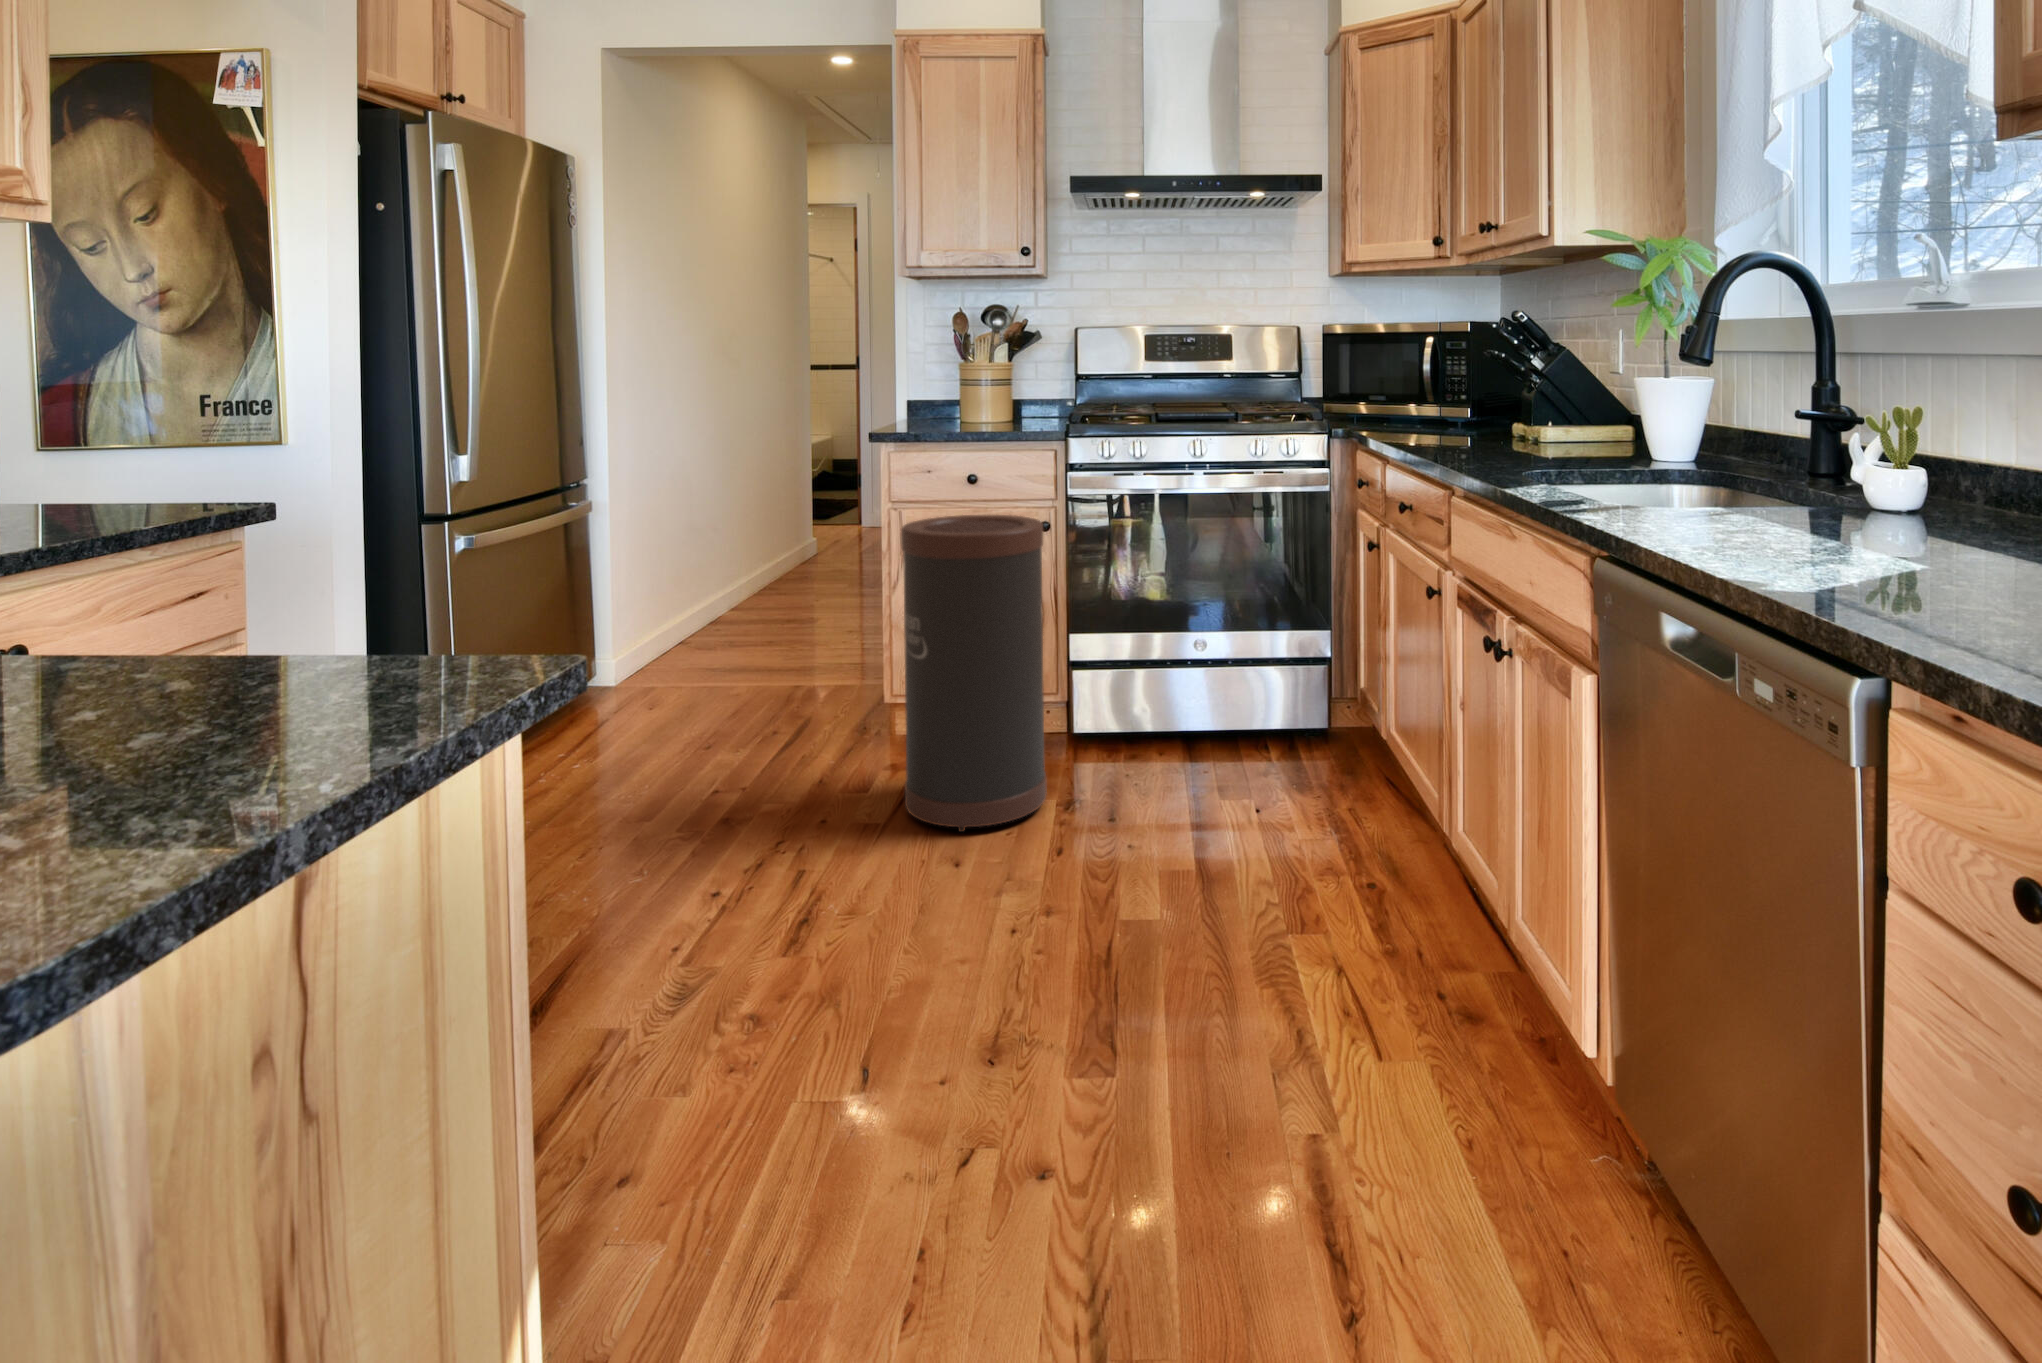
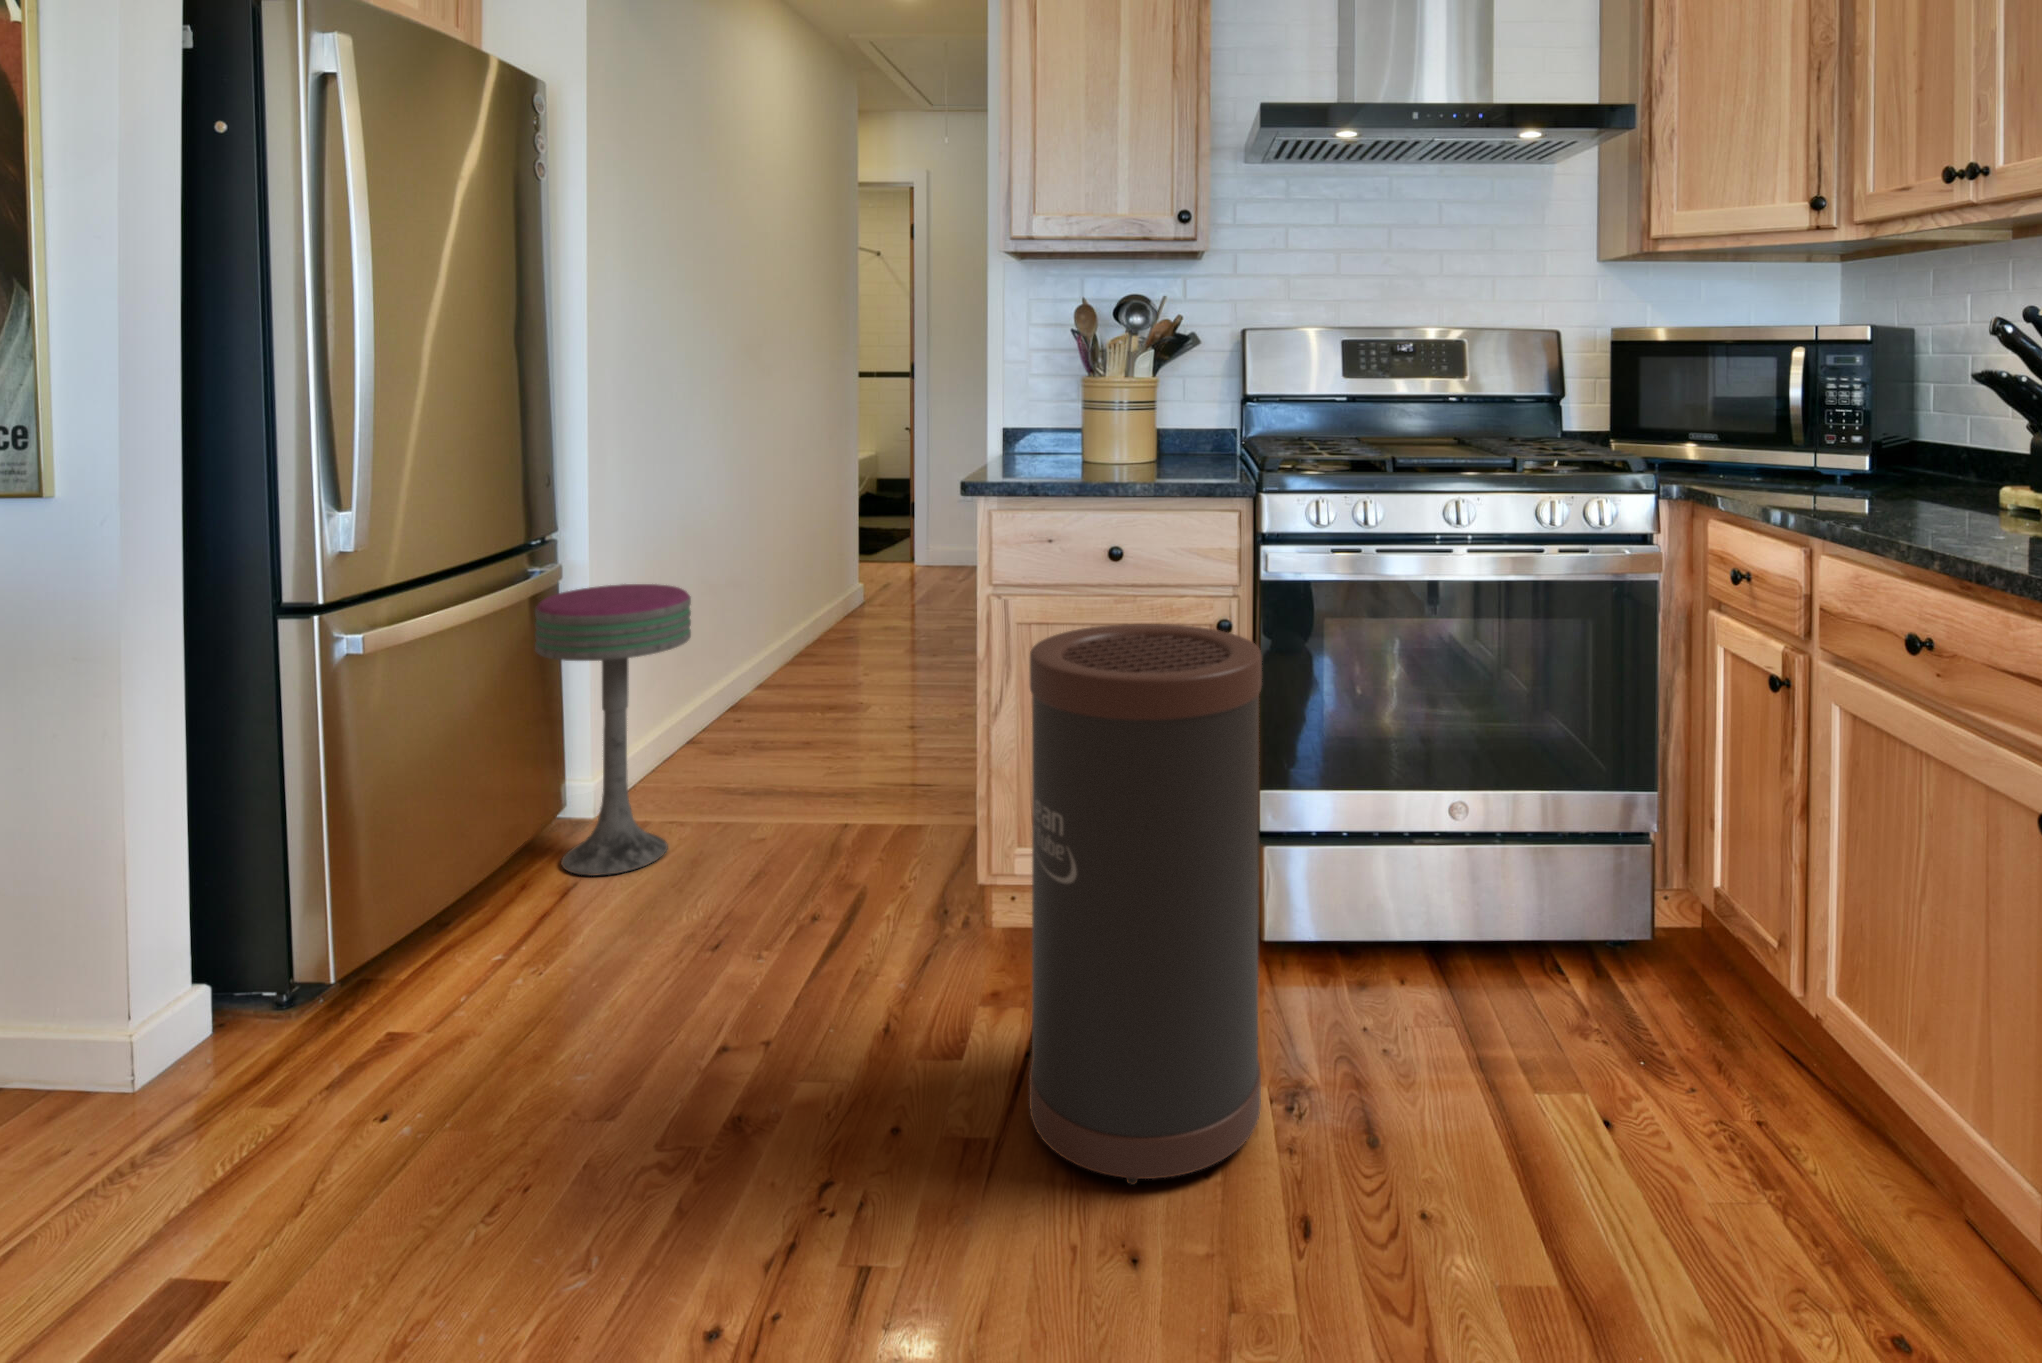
bar stool: none [577,514,686,712] -> present [535,584,691,876]

